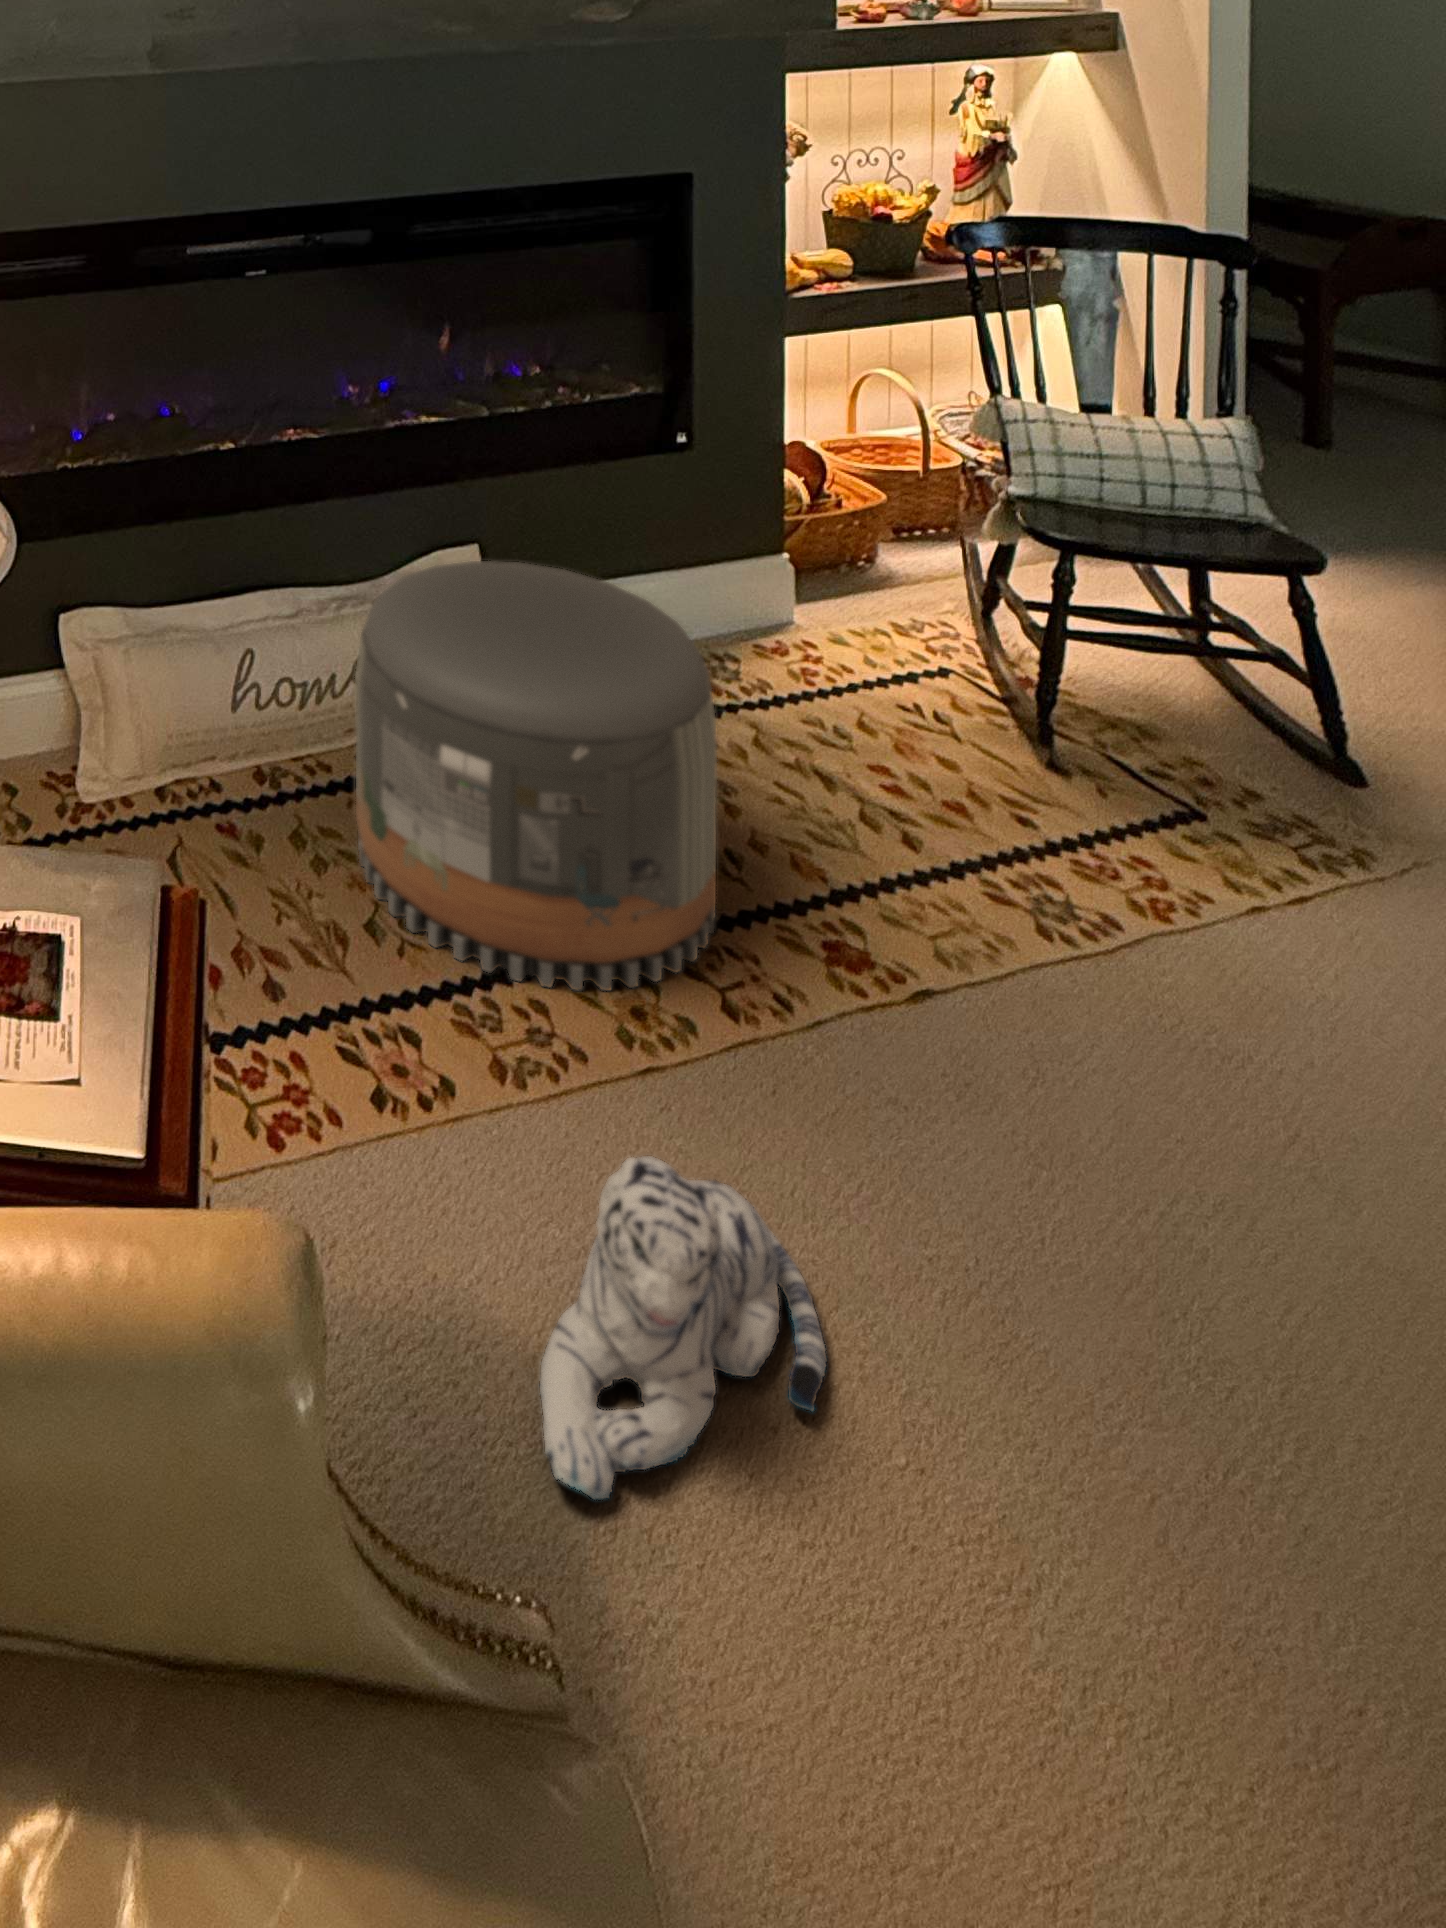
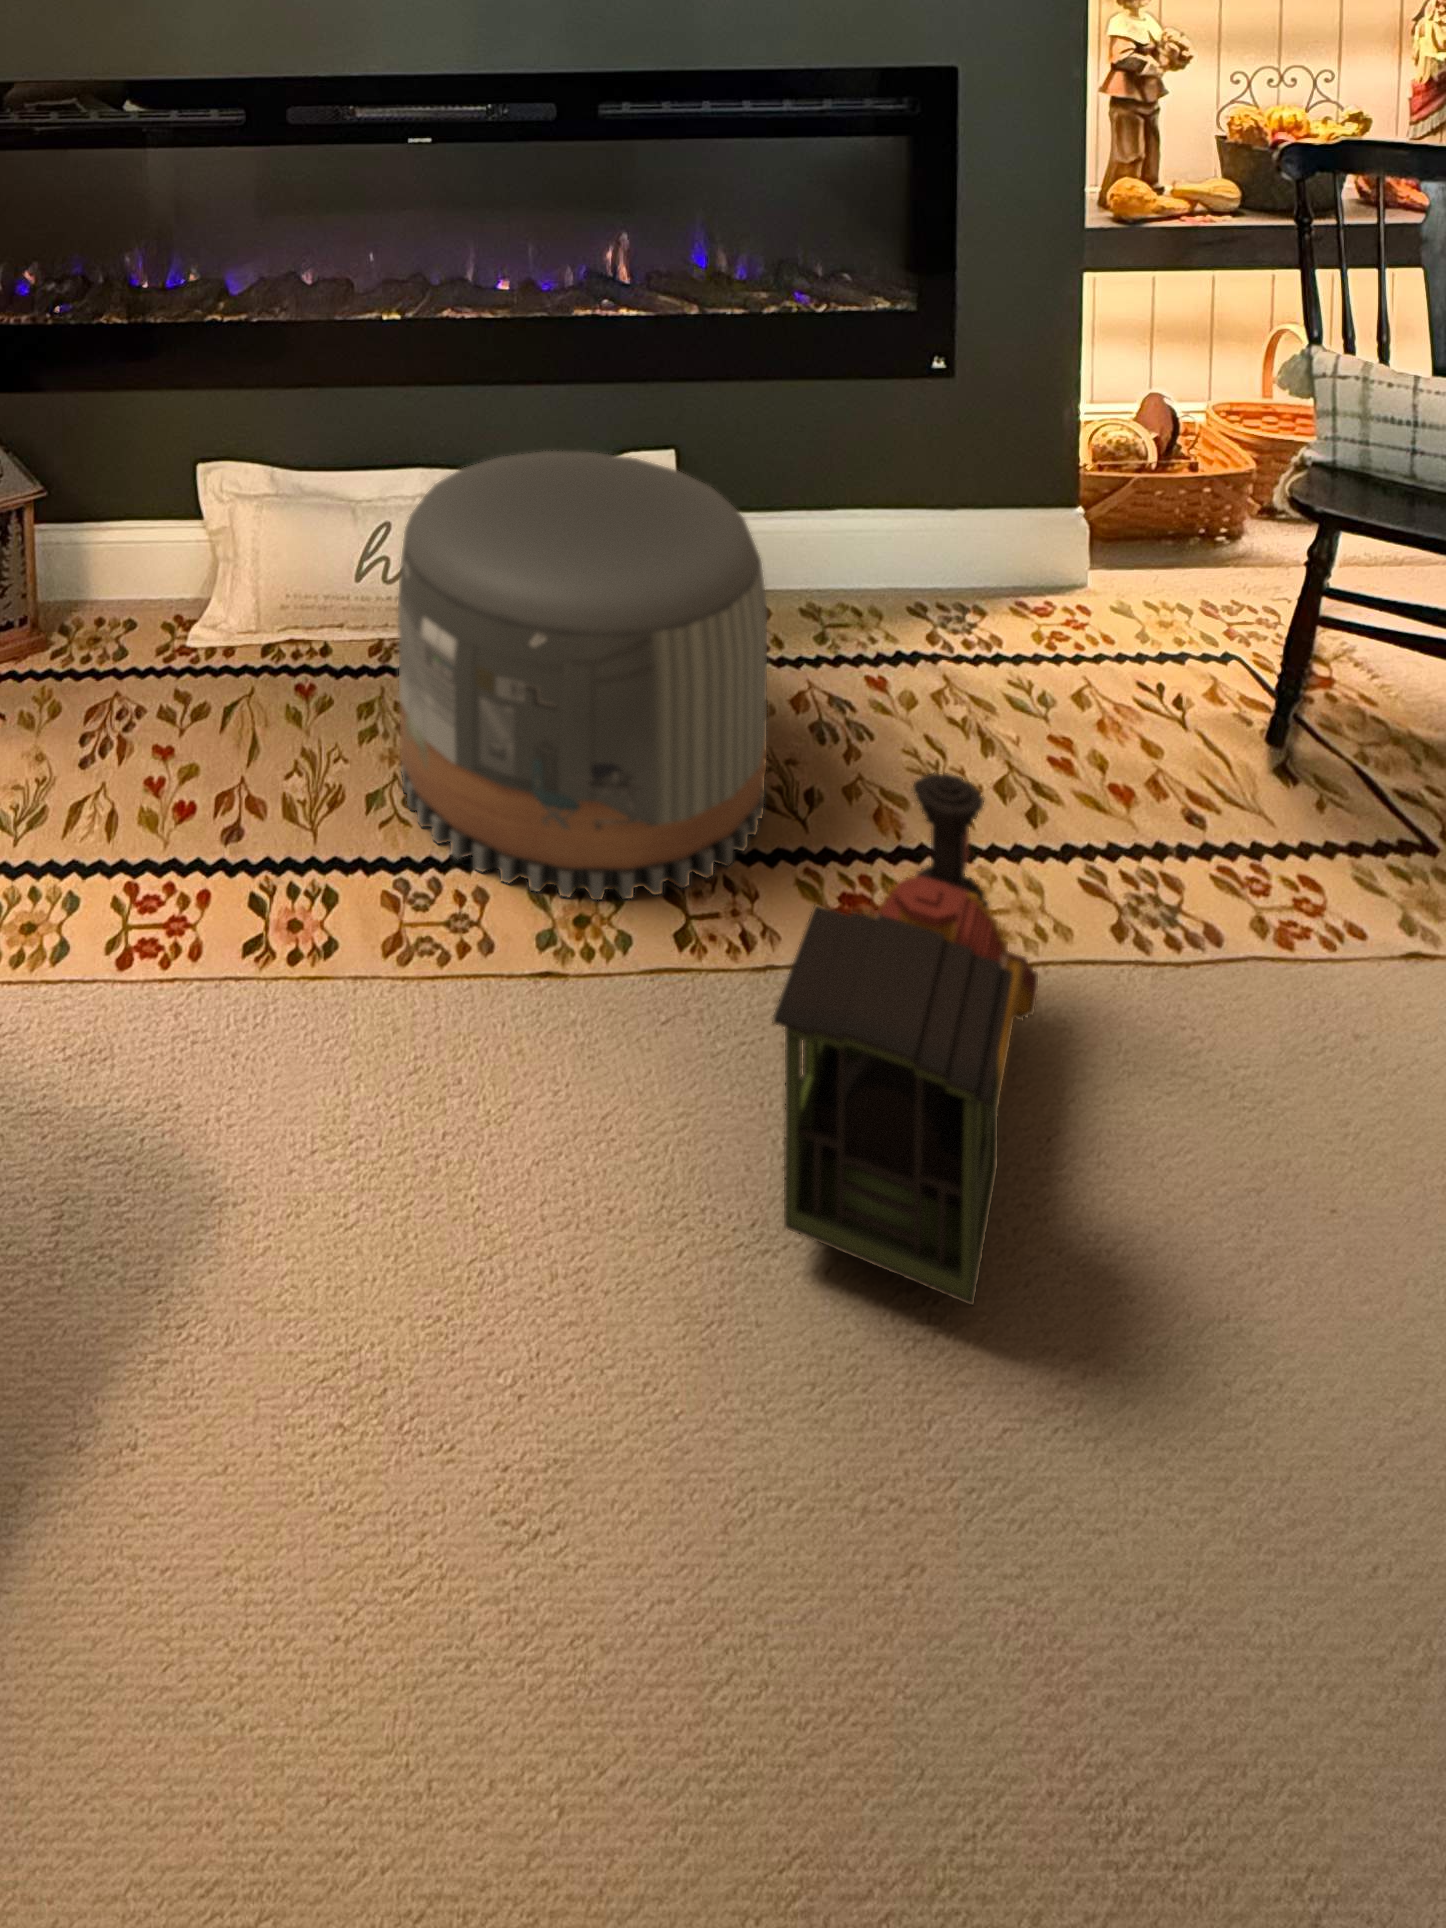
toy train: none [887,819,1227,1283] -> present [772,772,1038,1305]
plush toy: present [540,1156,827,1499] -> none [117,1016,537,1341]

